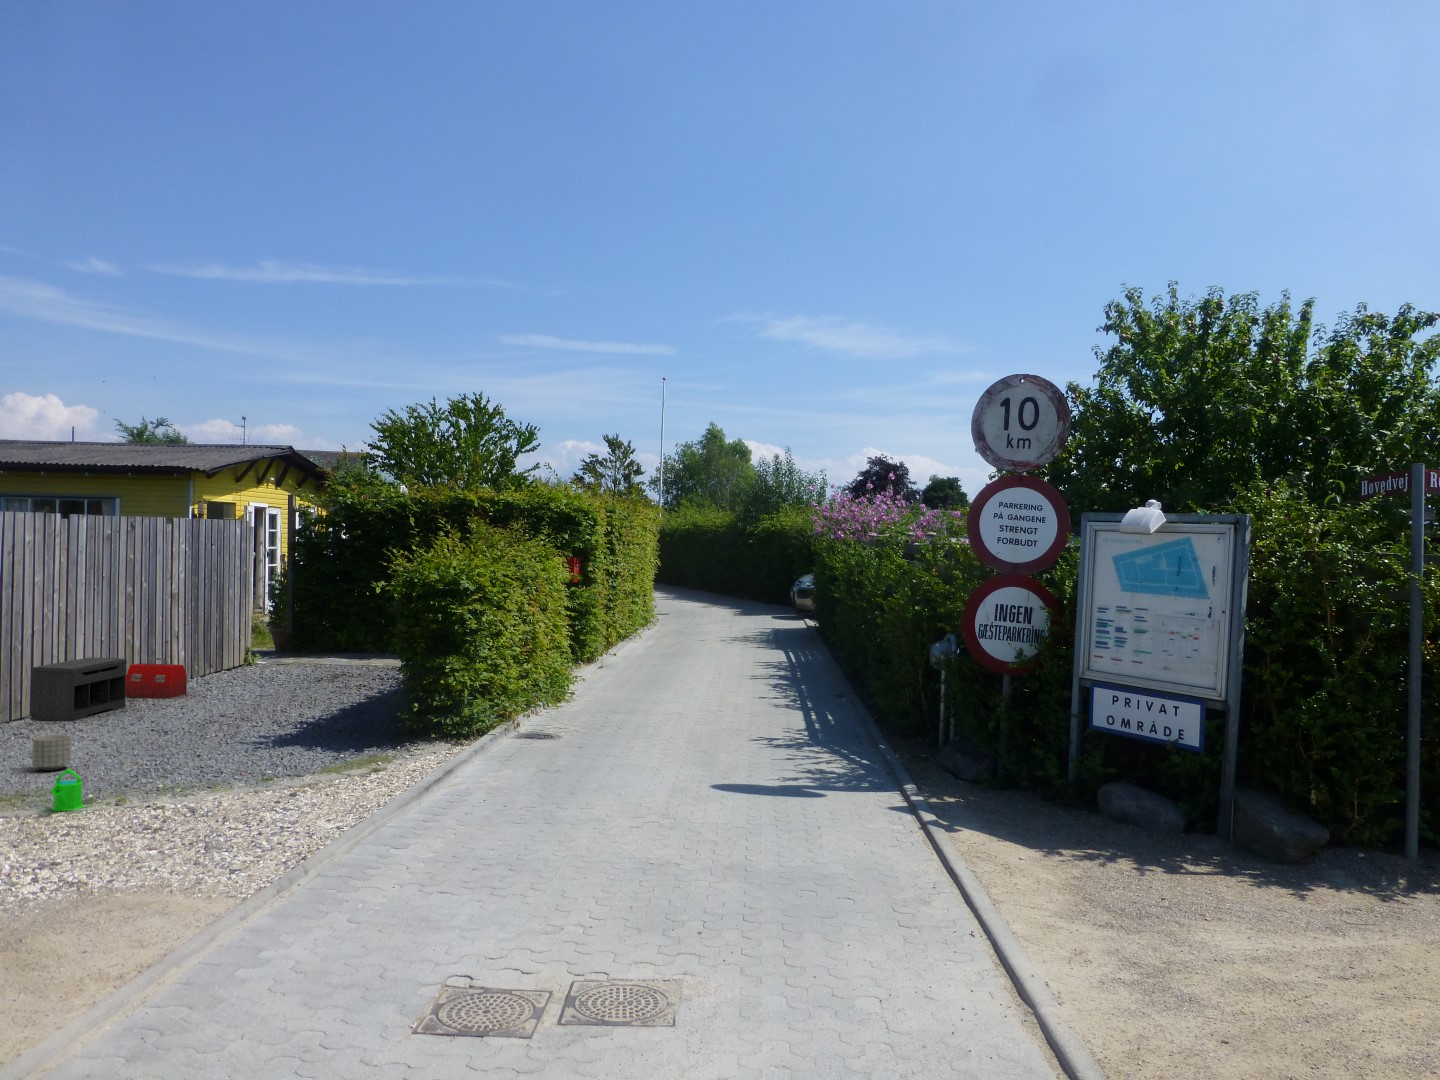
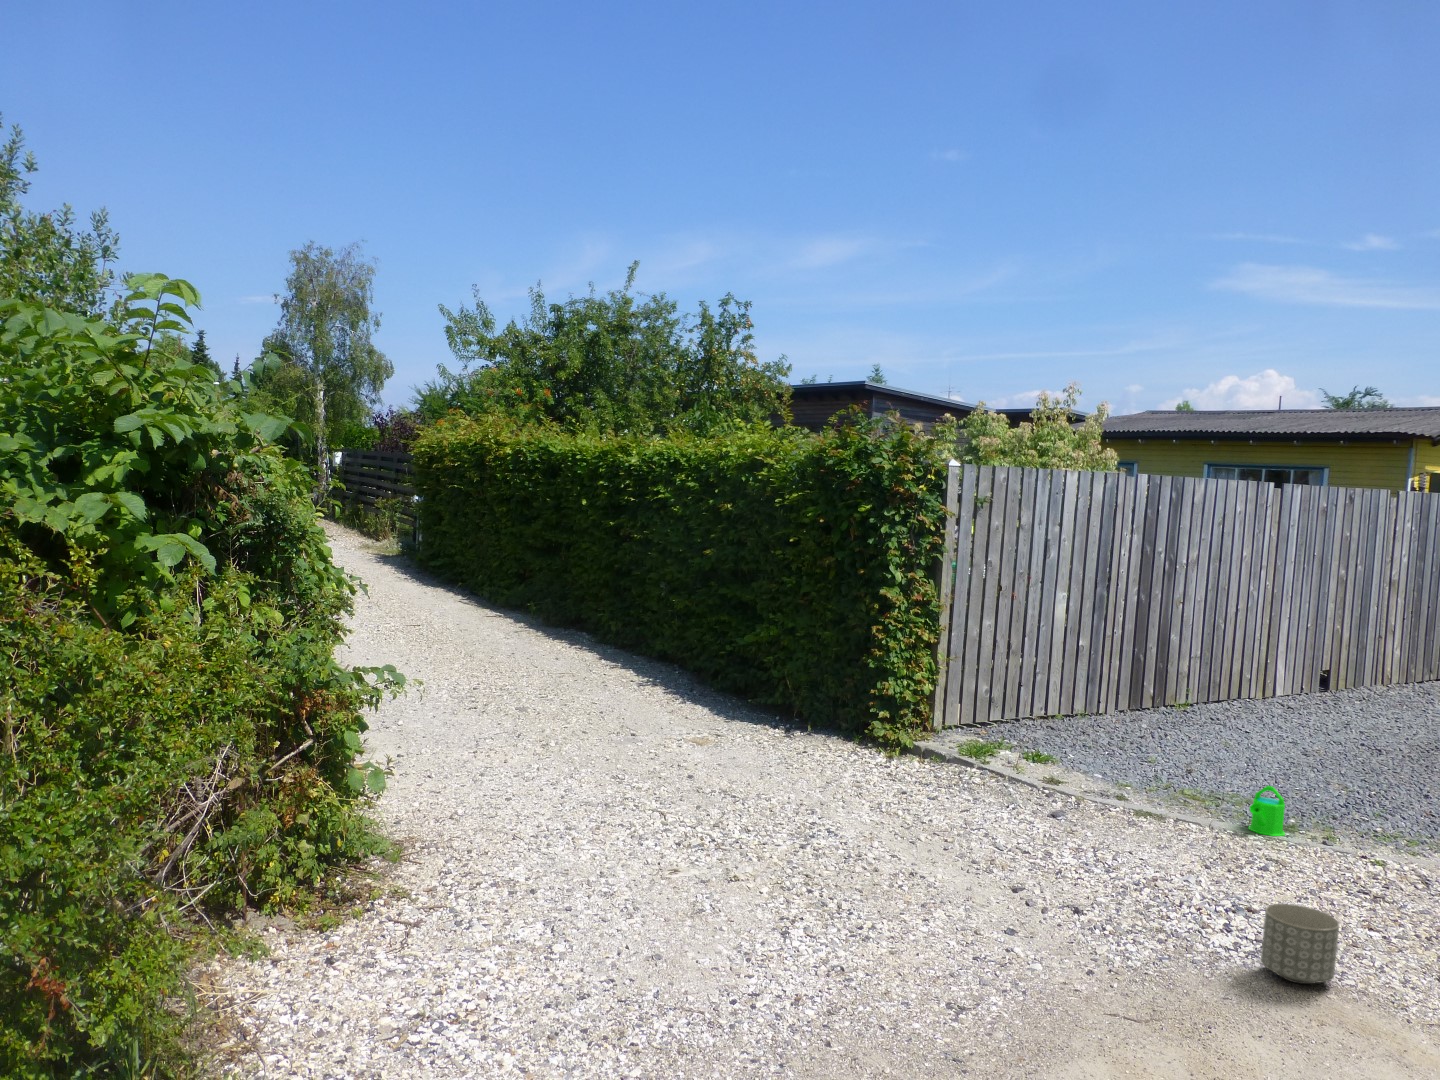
bench: present [32,658,127,721] -> none [1228,645,1334,714]
toolbox: present [126,658,187,698] -> none [1328,653,1404,705]
planter: present [32,735,71,771] -> present [1261,904,1339,984]

